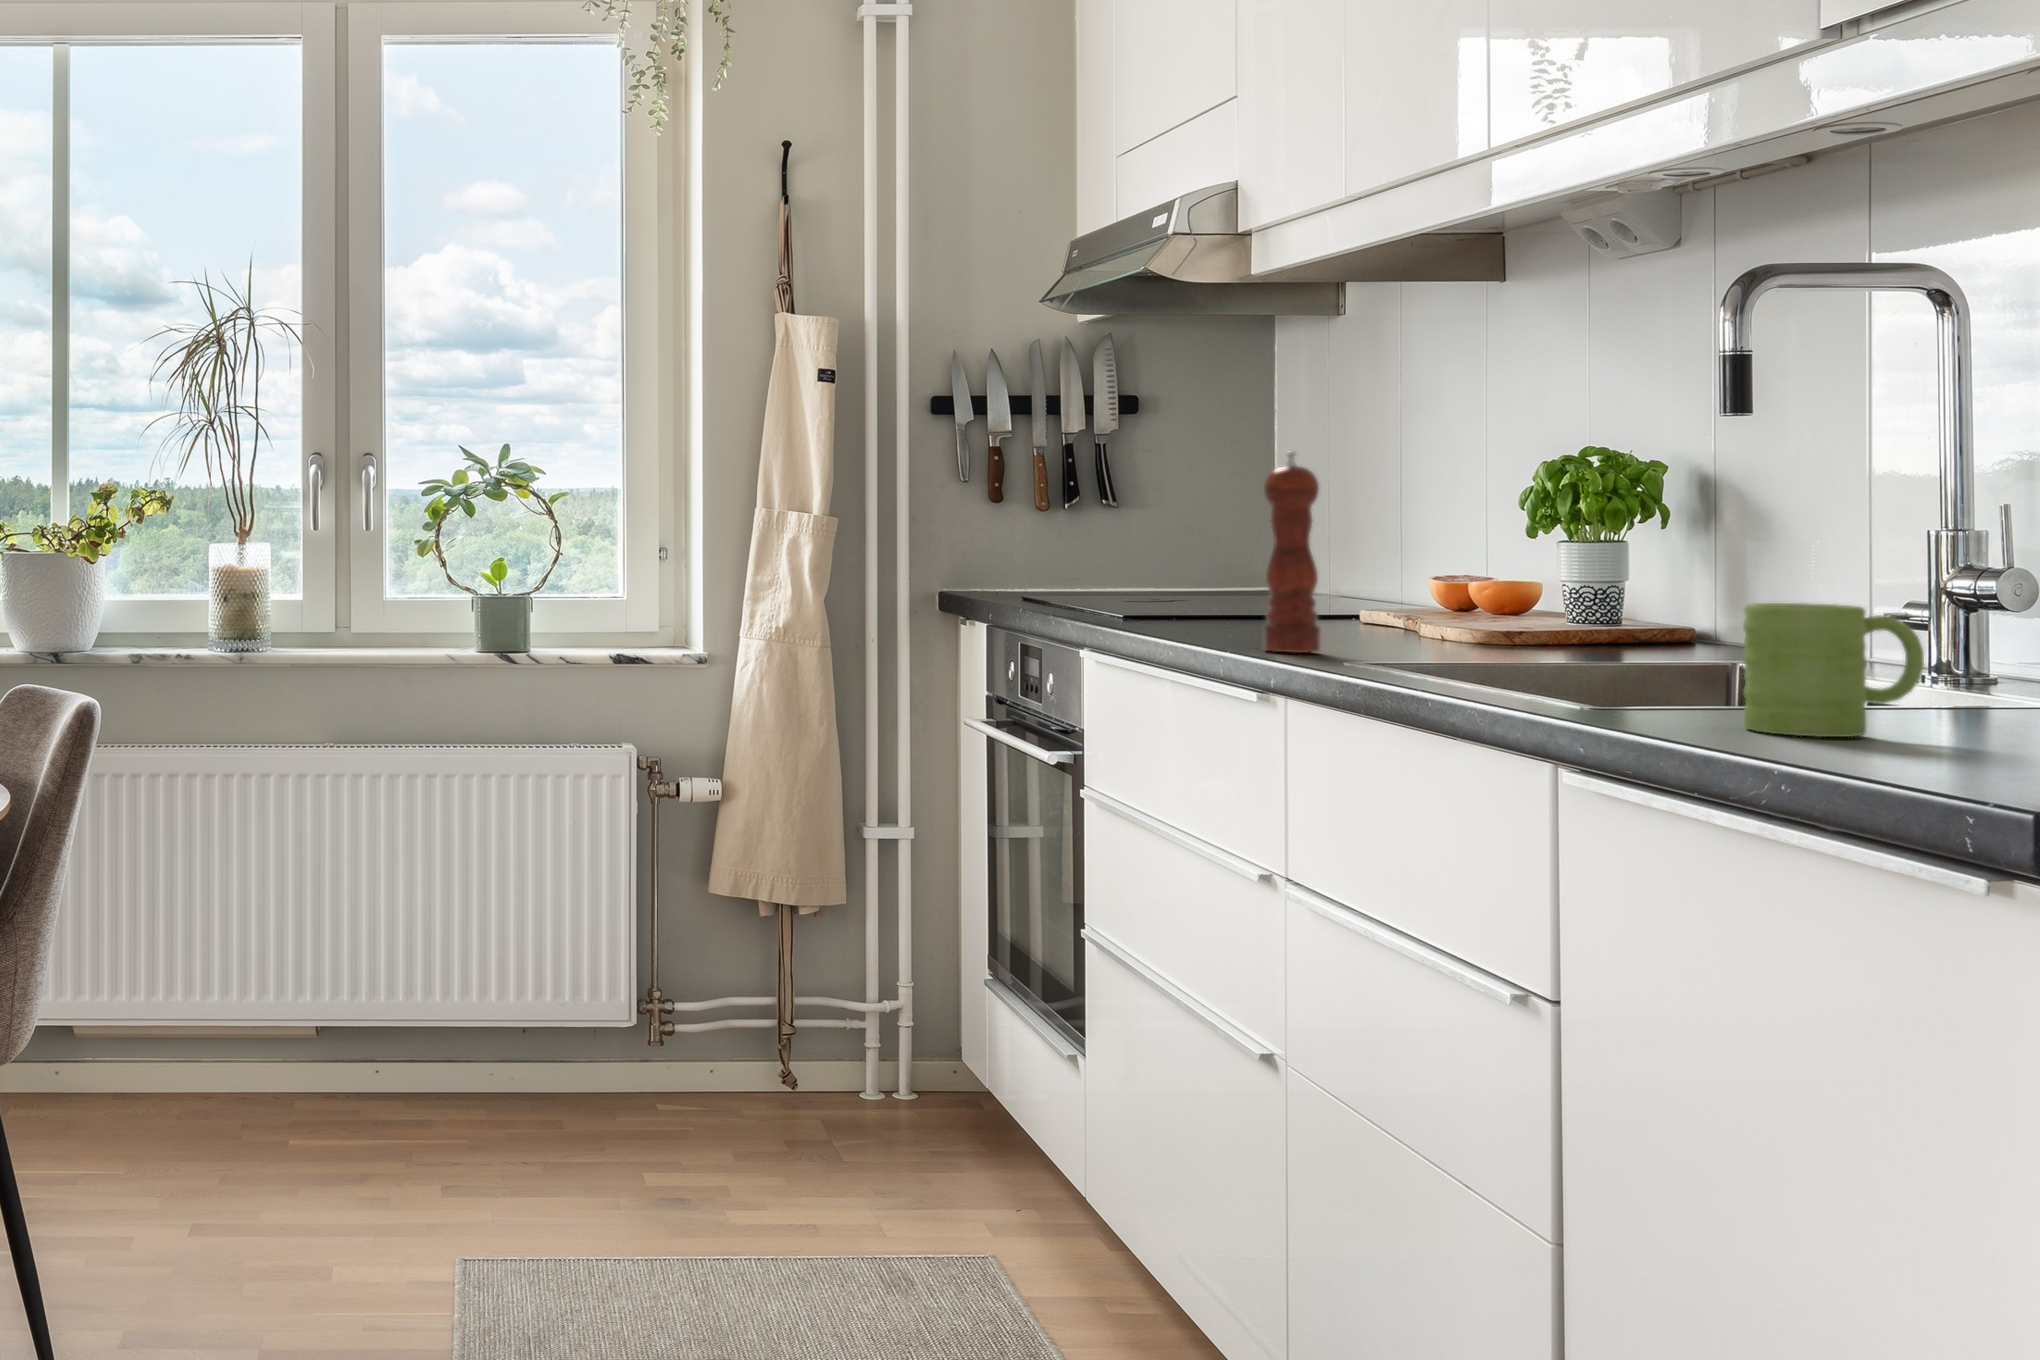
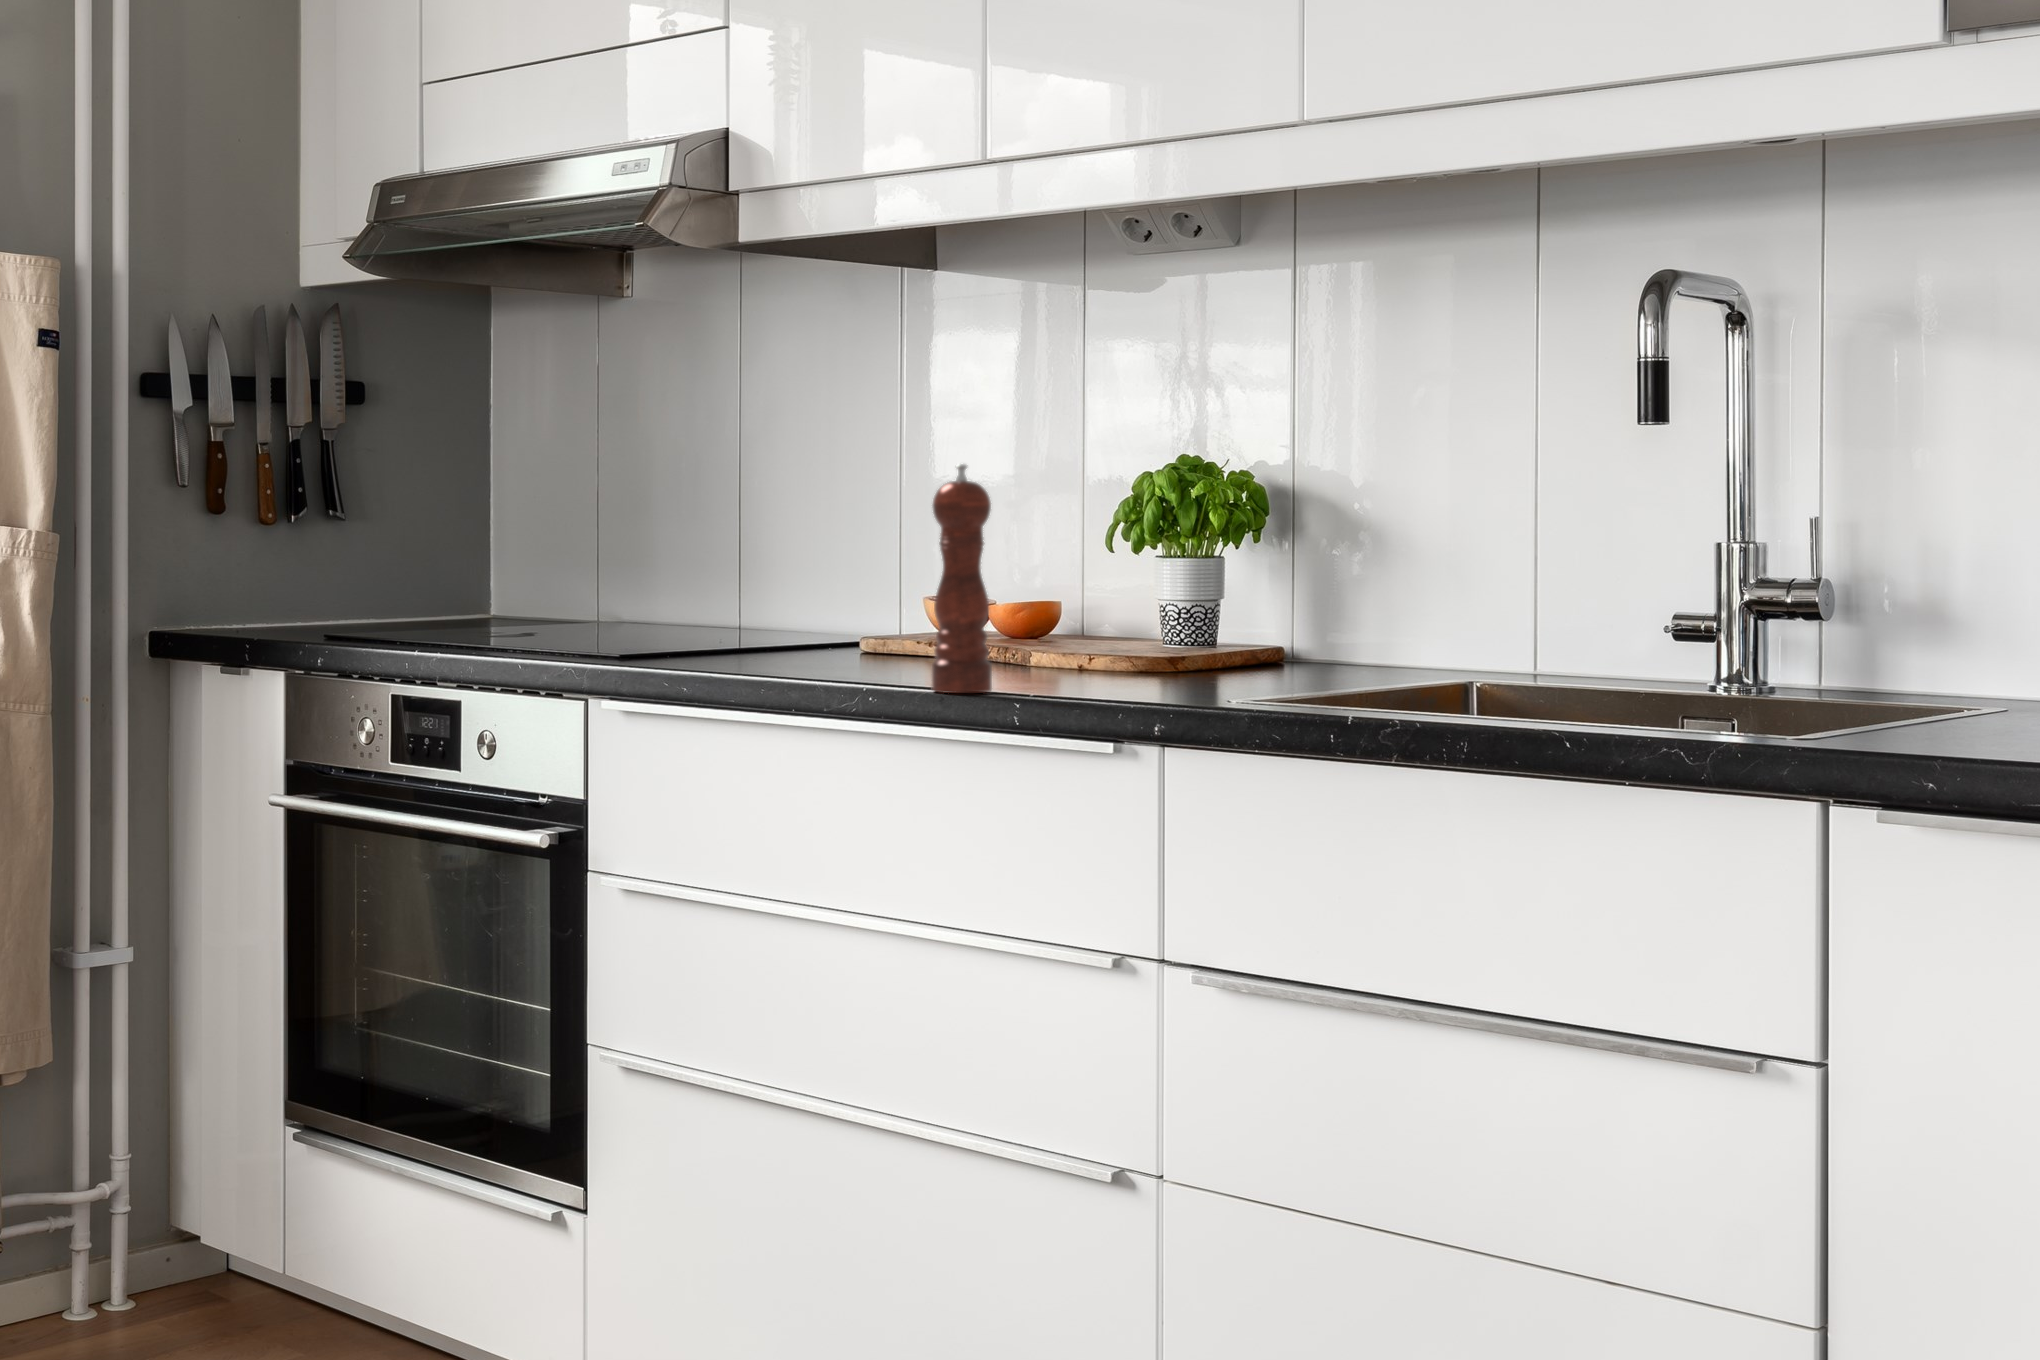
mug: present [1743,603,1924,737] -> none [1641,625,1772,752]

